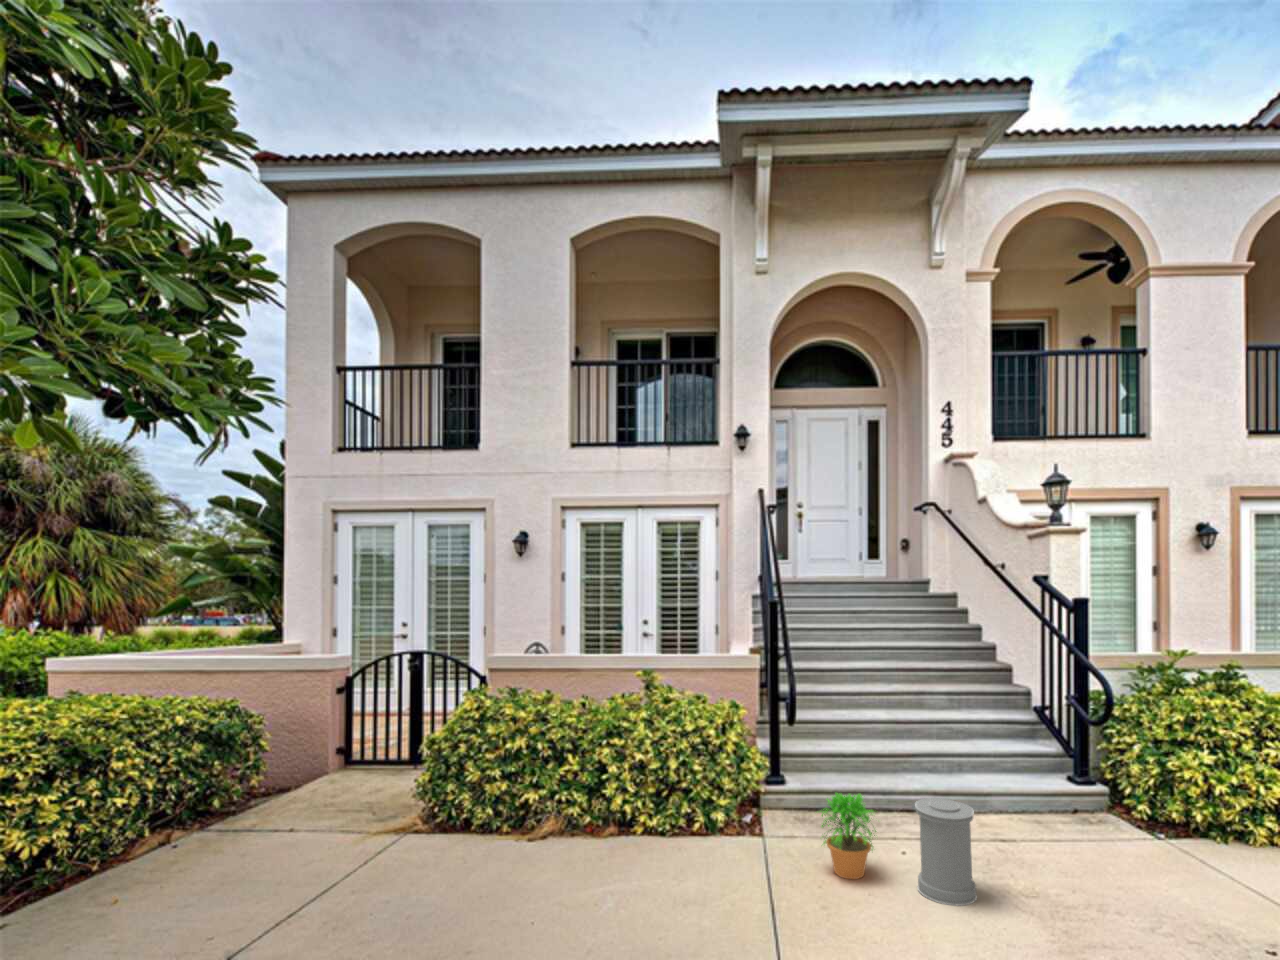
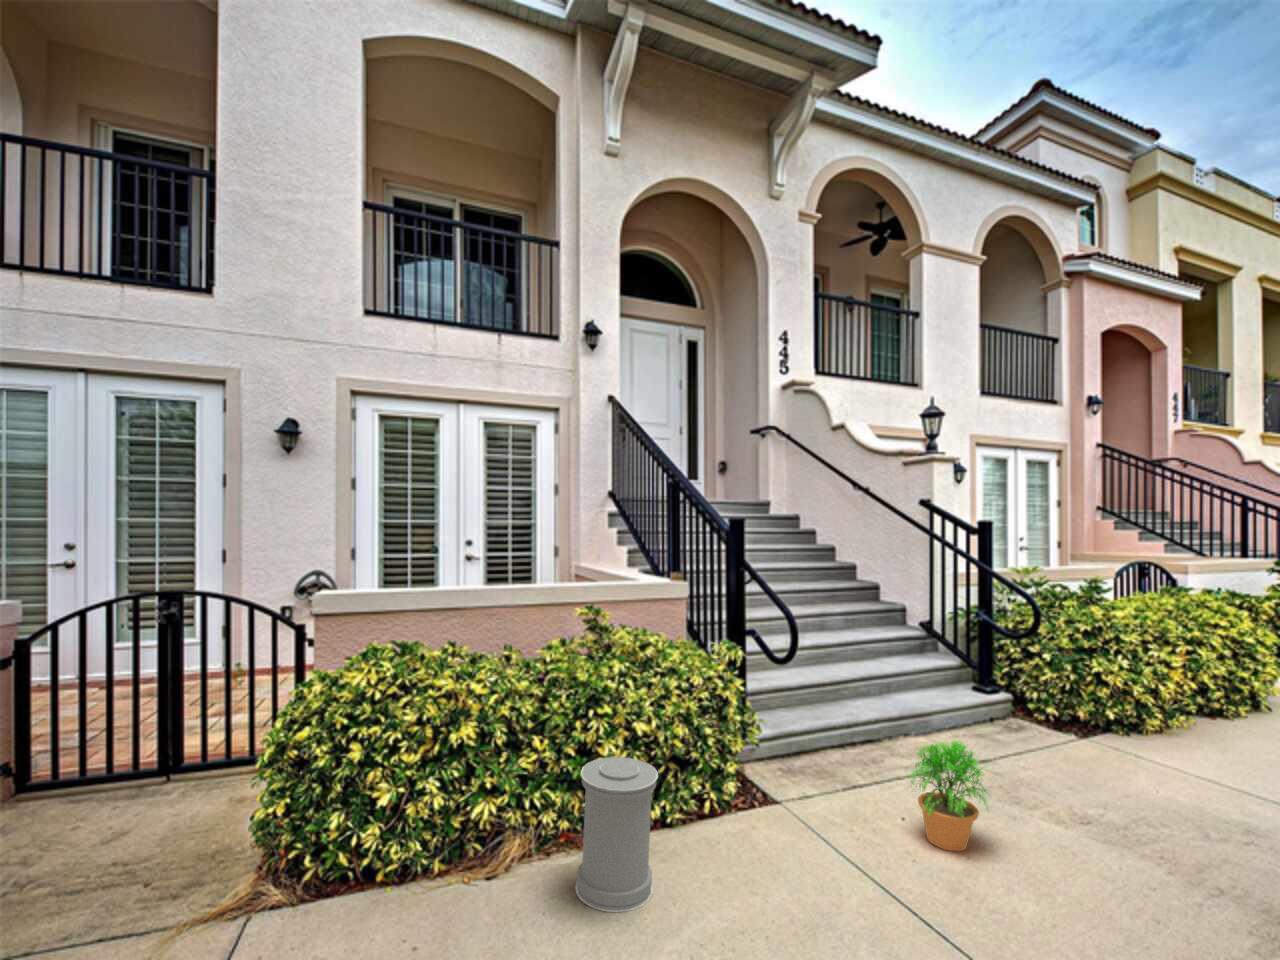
trash can: present [915,798,977,906] -> present [576,757,658,912]

